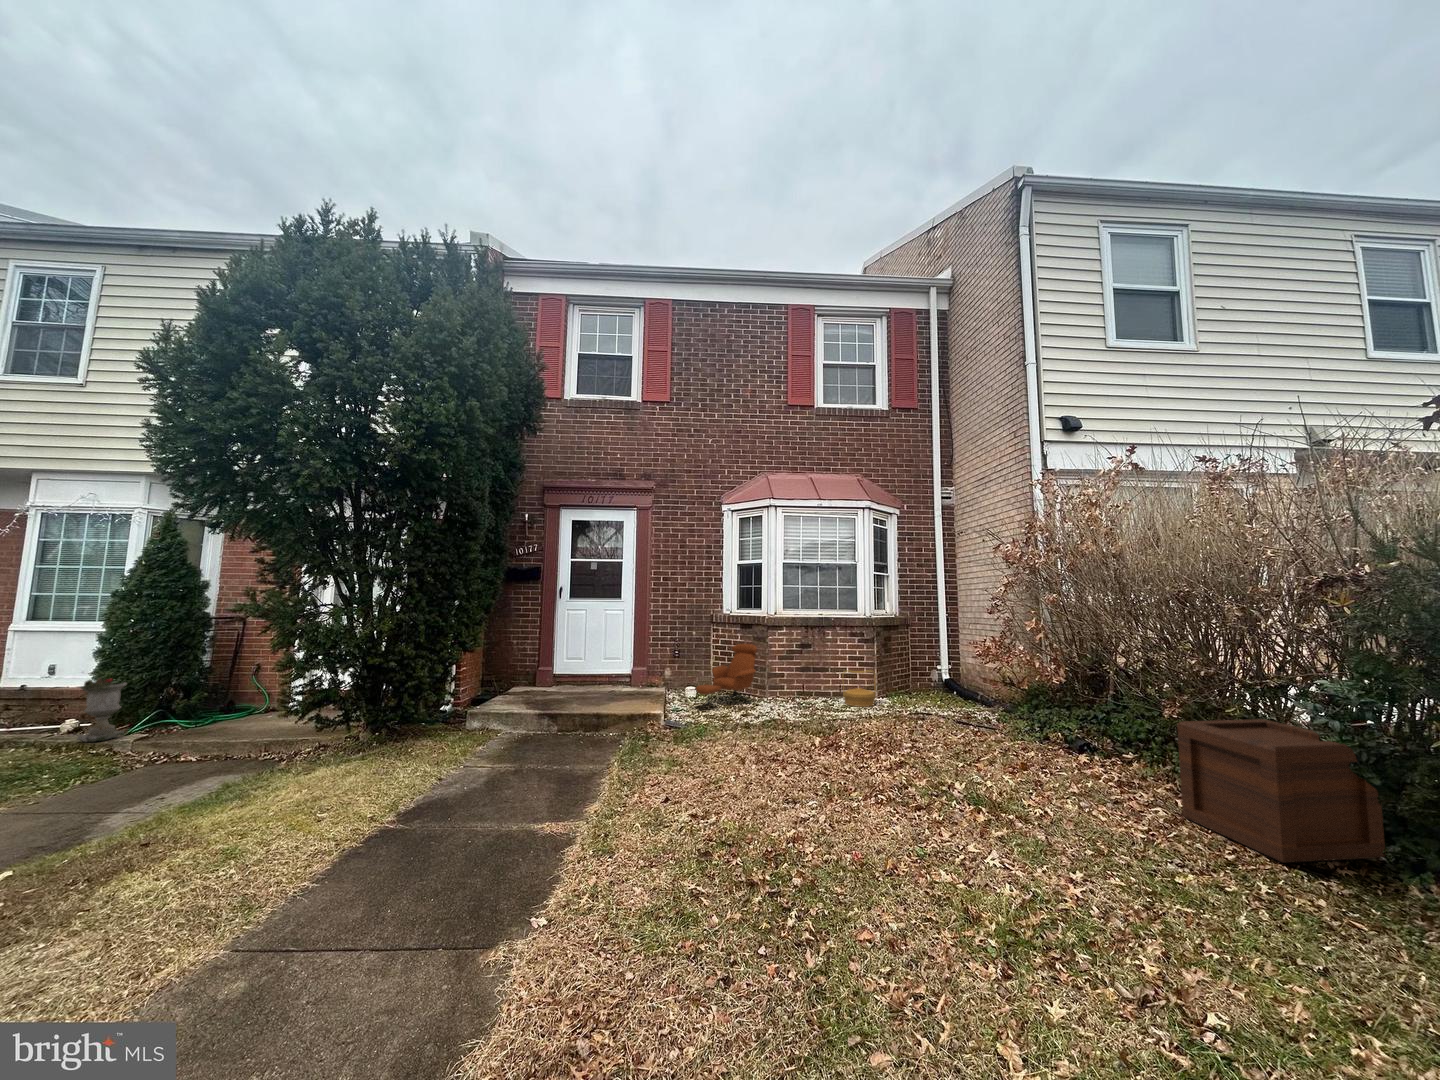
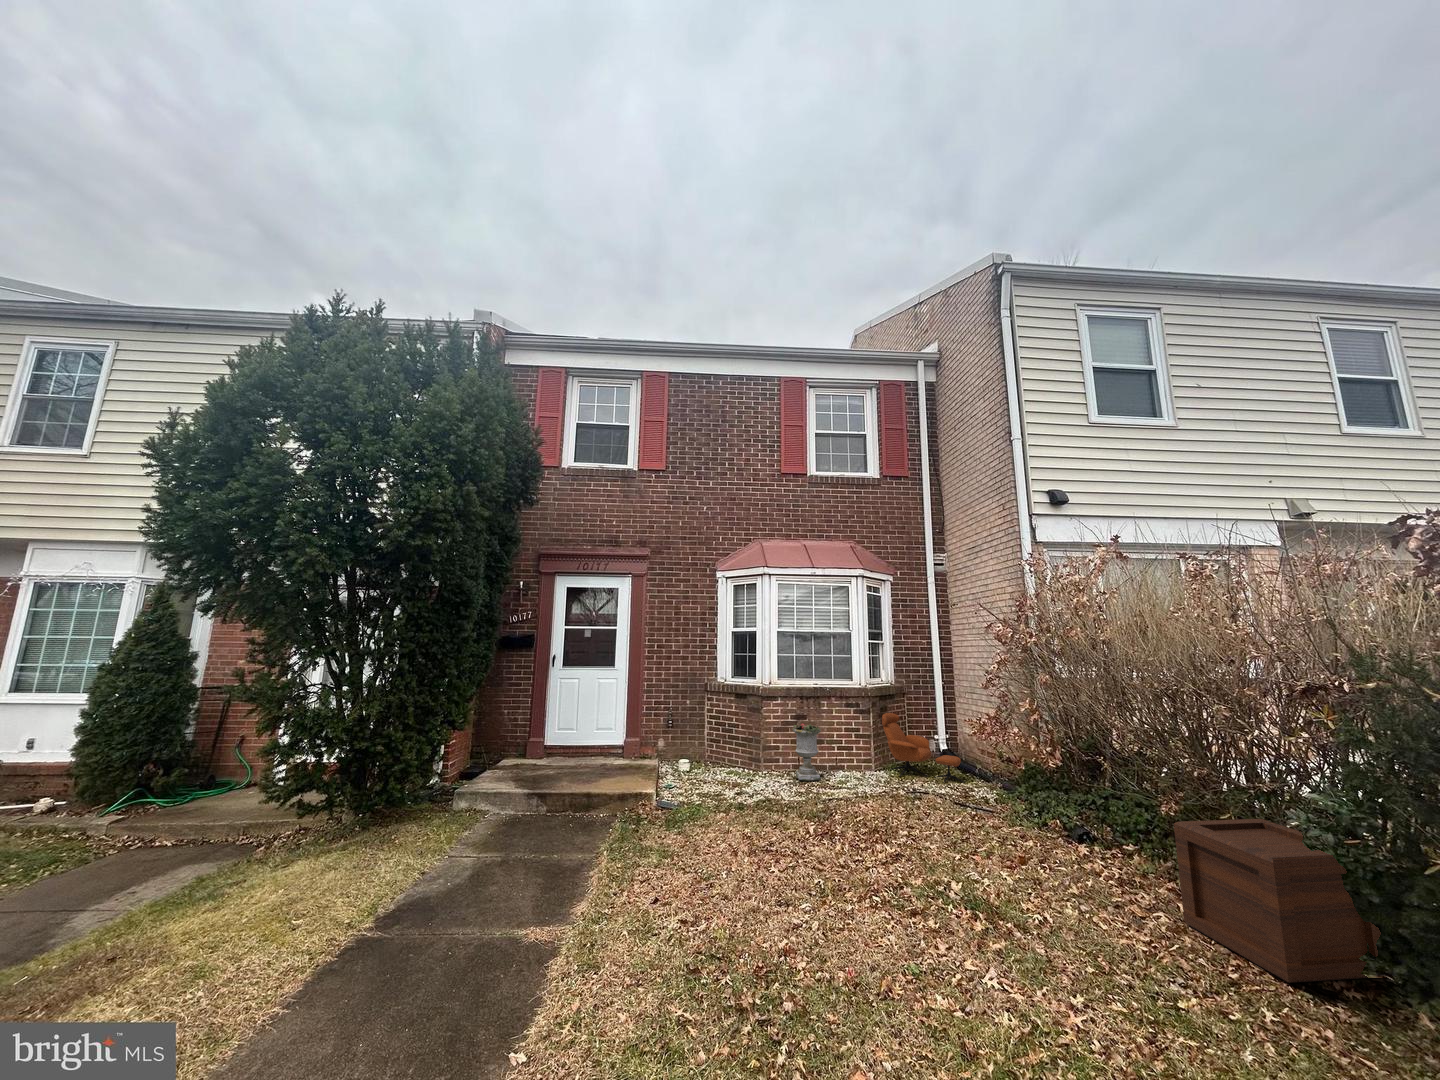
lounge chair: present [696,644,757,709] -> present [882,713,965,783]
woven basket: present [843,671,876,707] -> none [837,744,871,782]
planter: present [77,678,127,742] -> present [792,723,821,781]

